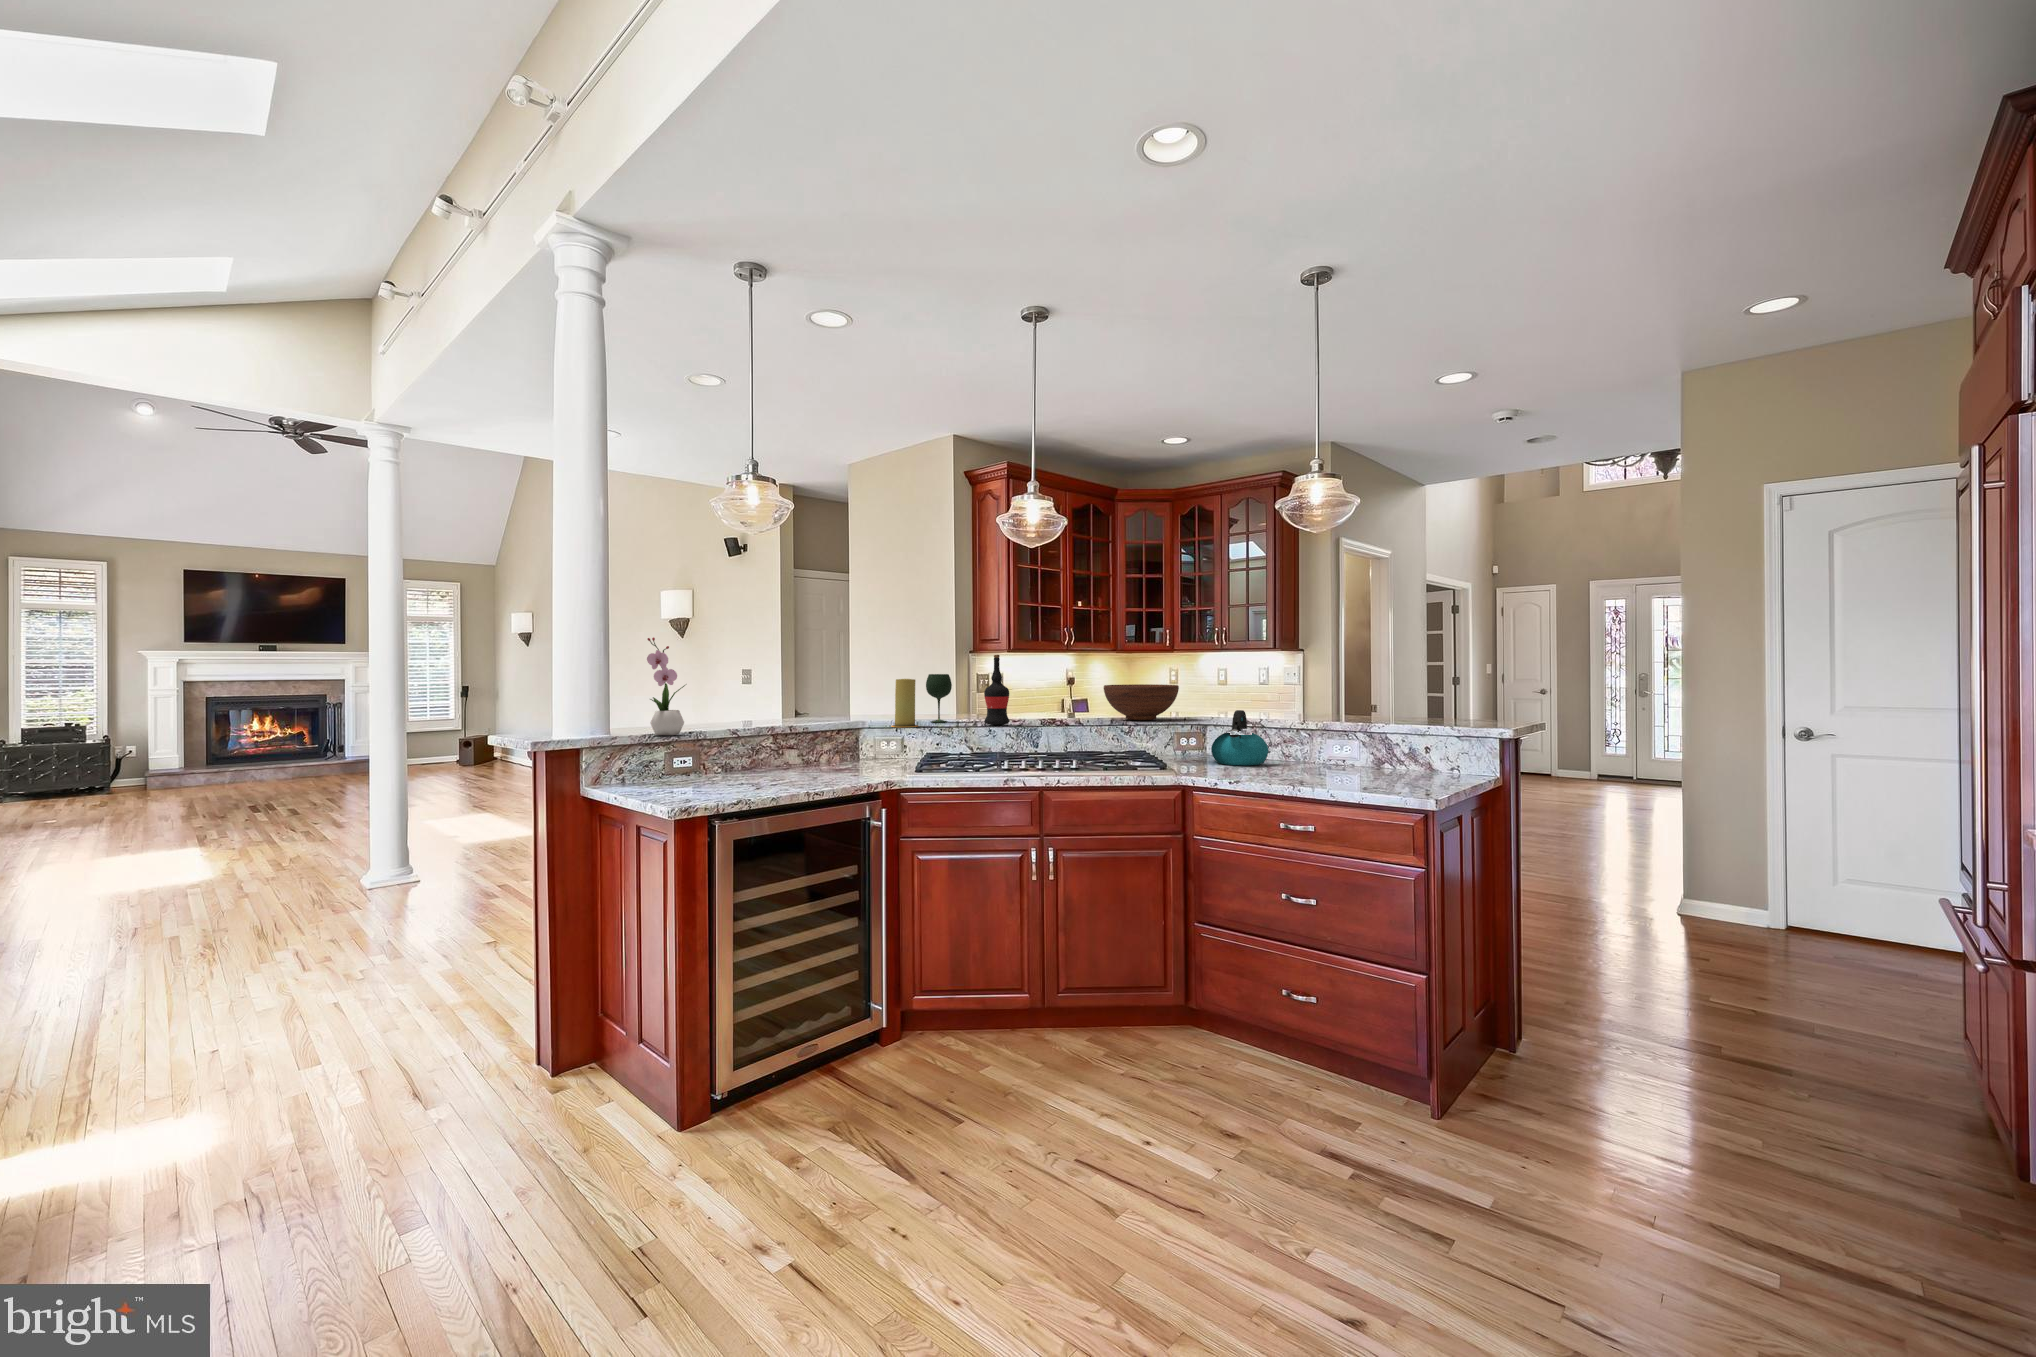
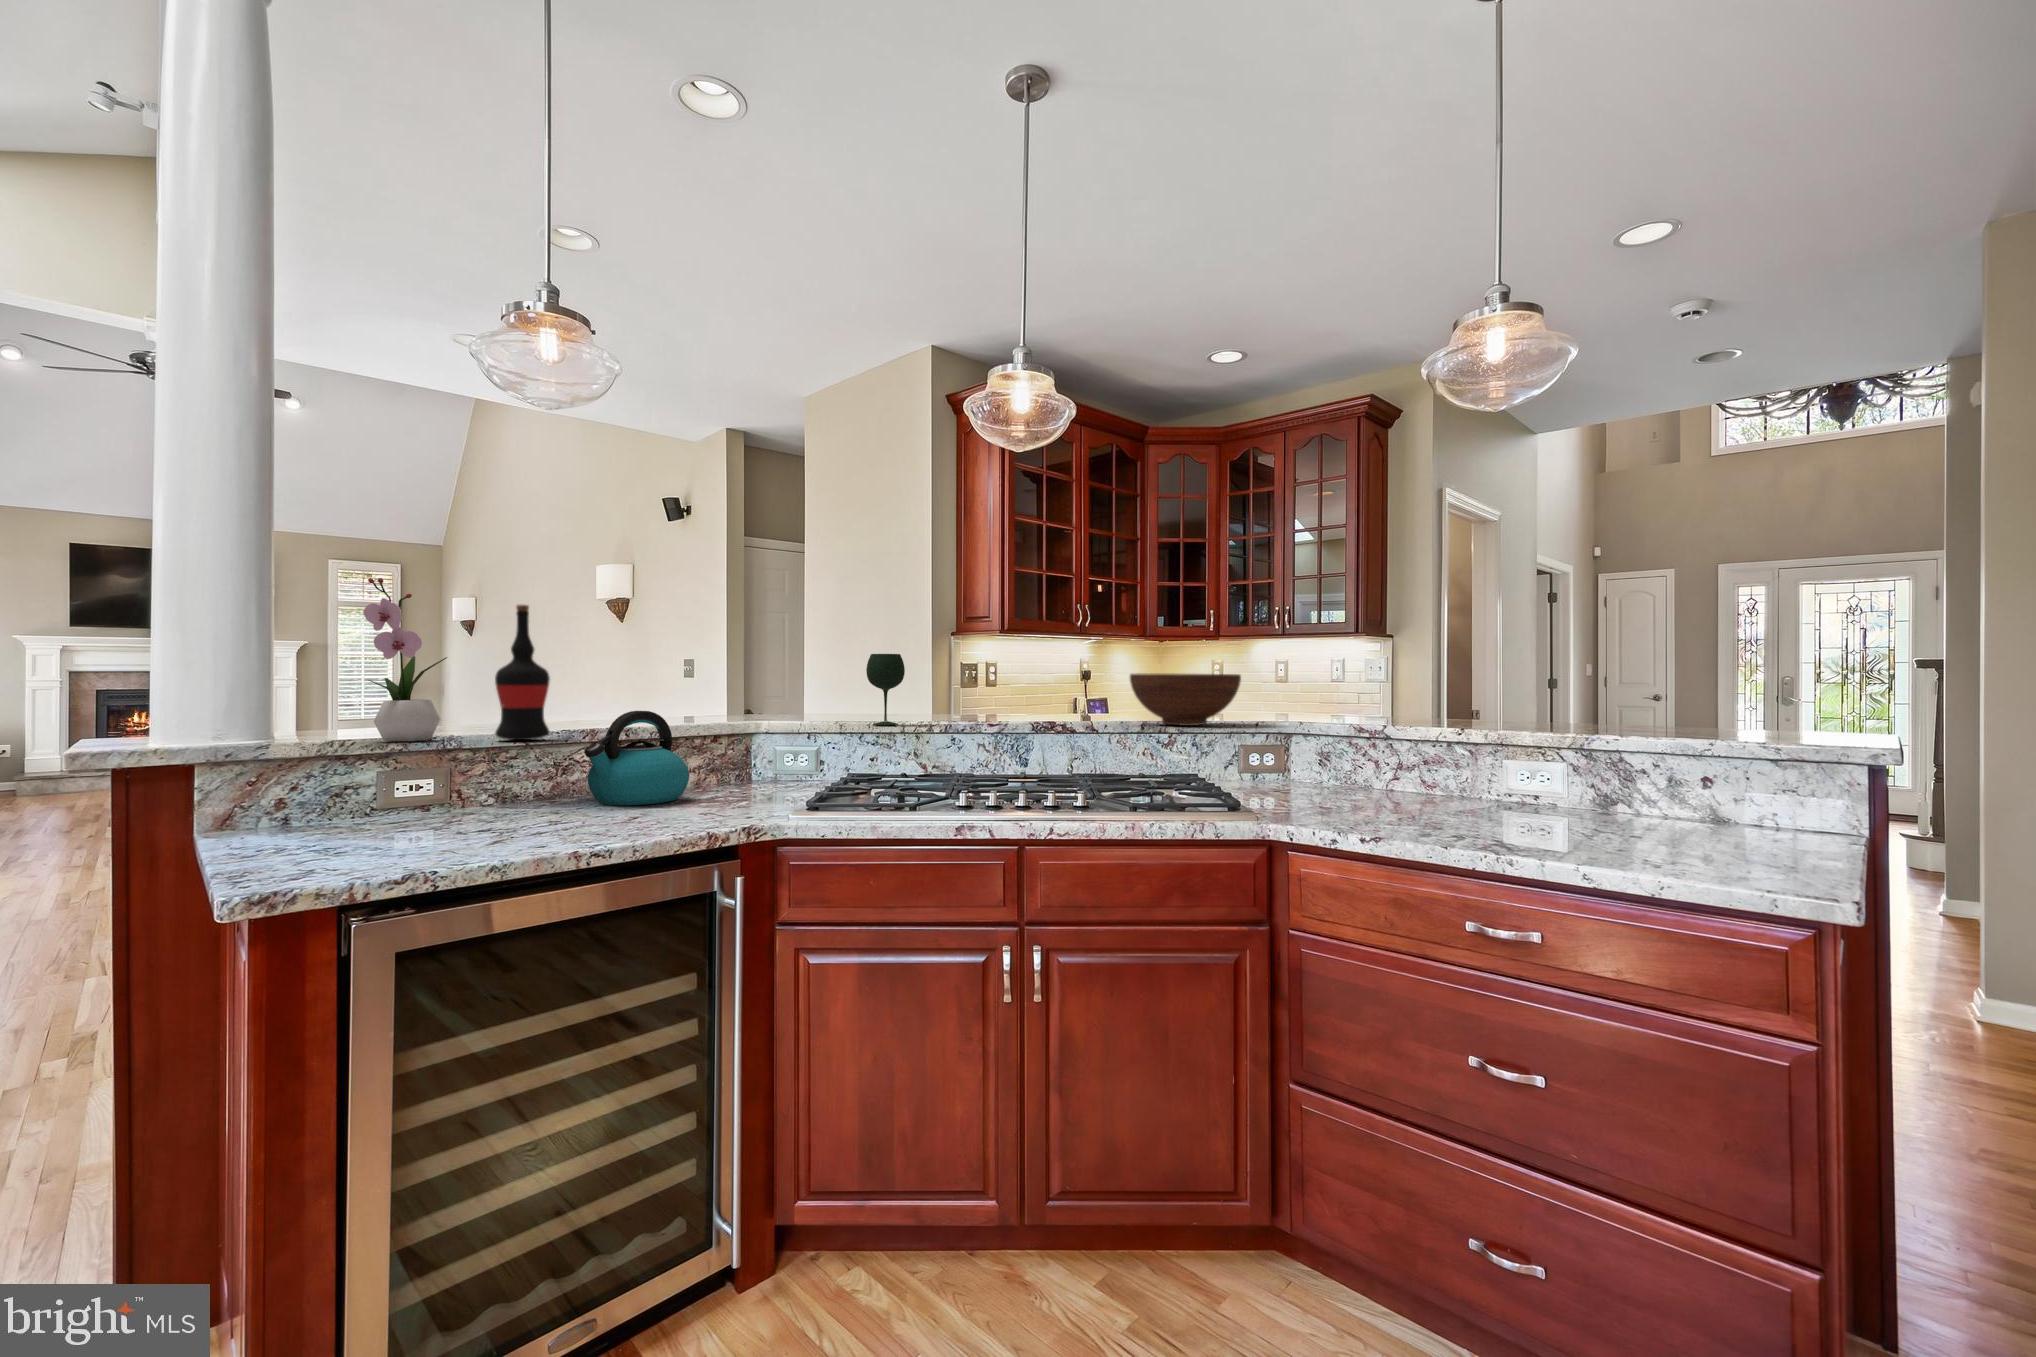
wine bottle: present [984,655,1009,725] -> present [495,605,550,740]
candle: present [891,679,918,727] -> none [801,658,845,732]
kettle: present [1211,710,1268,765] -> present [585,711,689,805]

